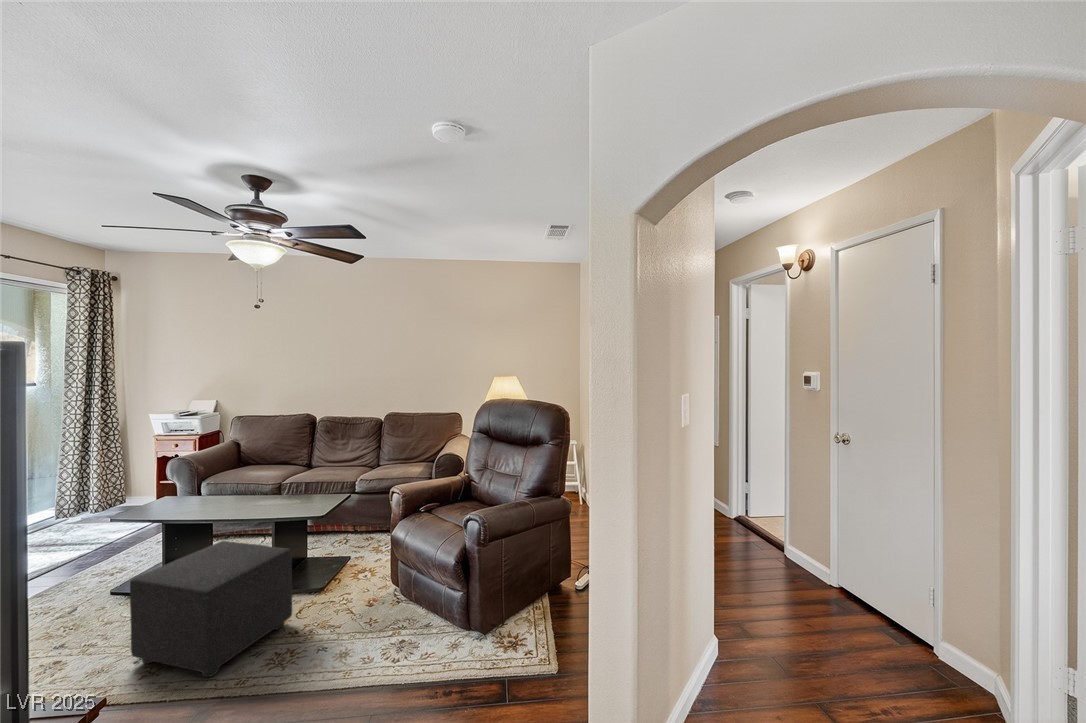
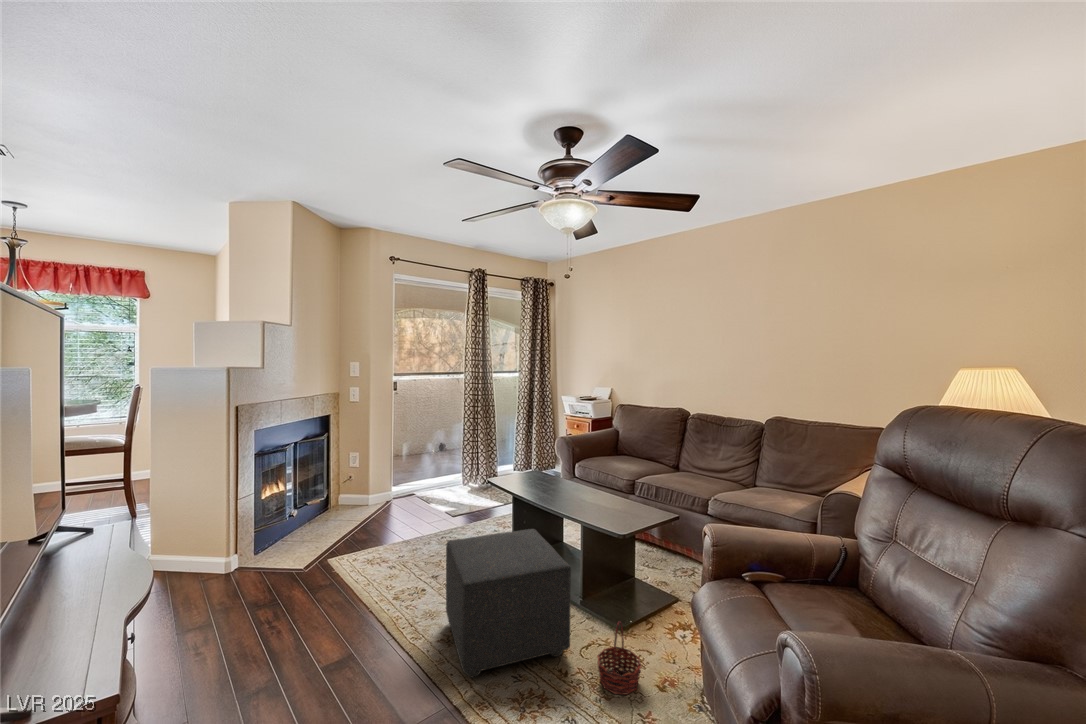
basket: none [322,572,357,624] -> present [597,621,641,695]

